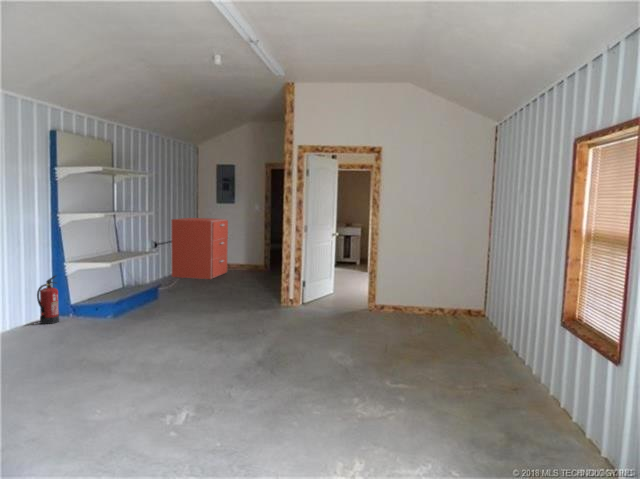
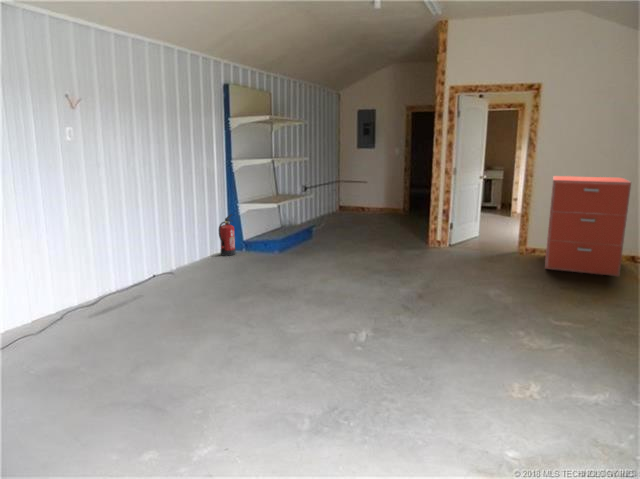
filing cabinet: present [171,218,228,279] -> present [545,176,631,276]

